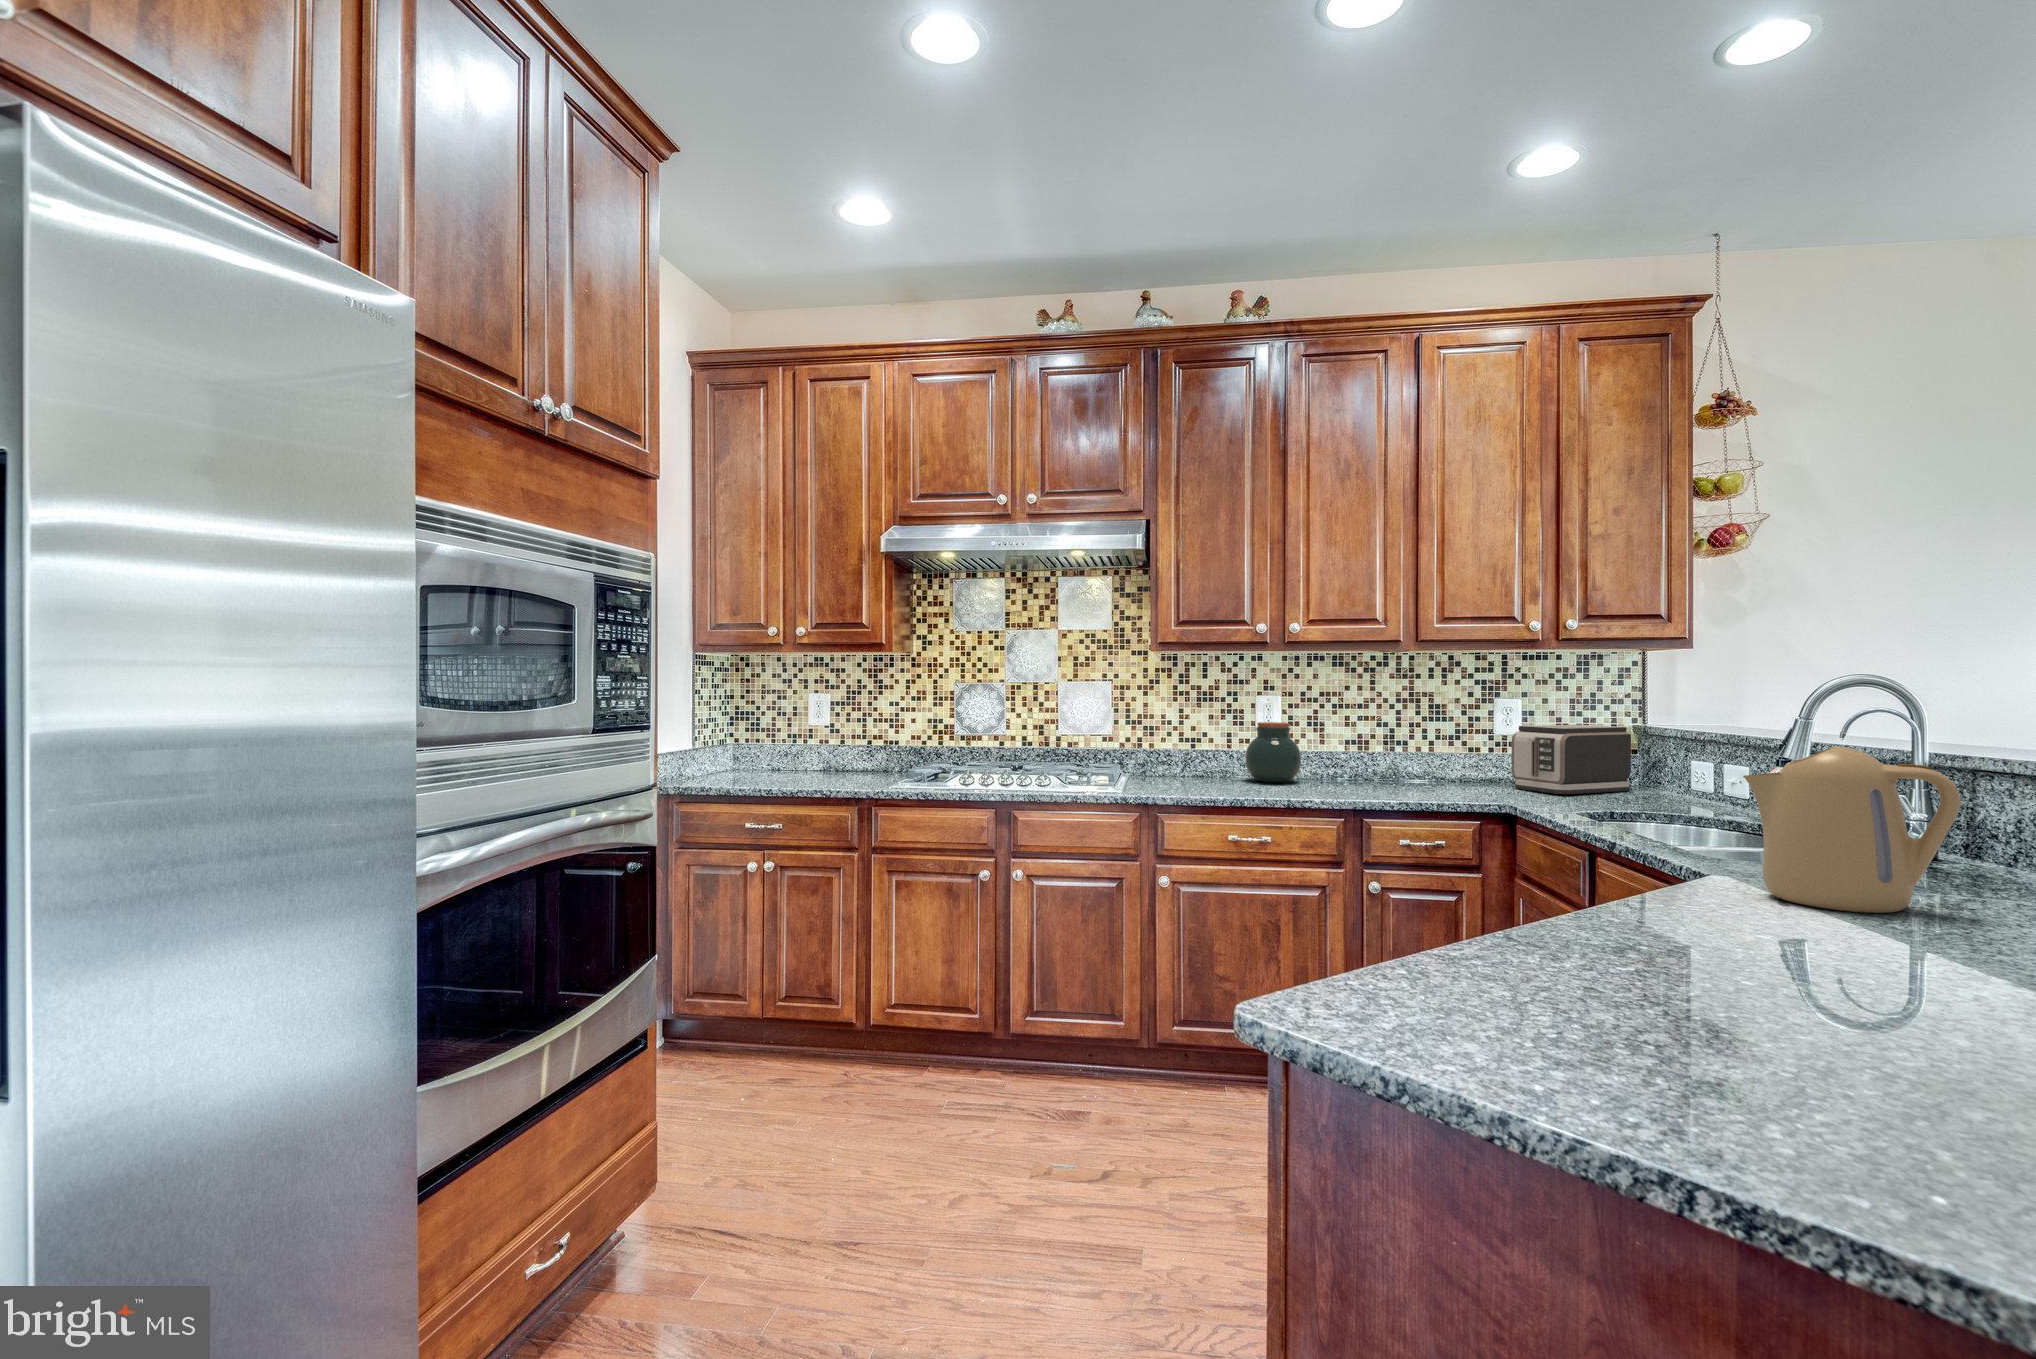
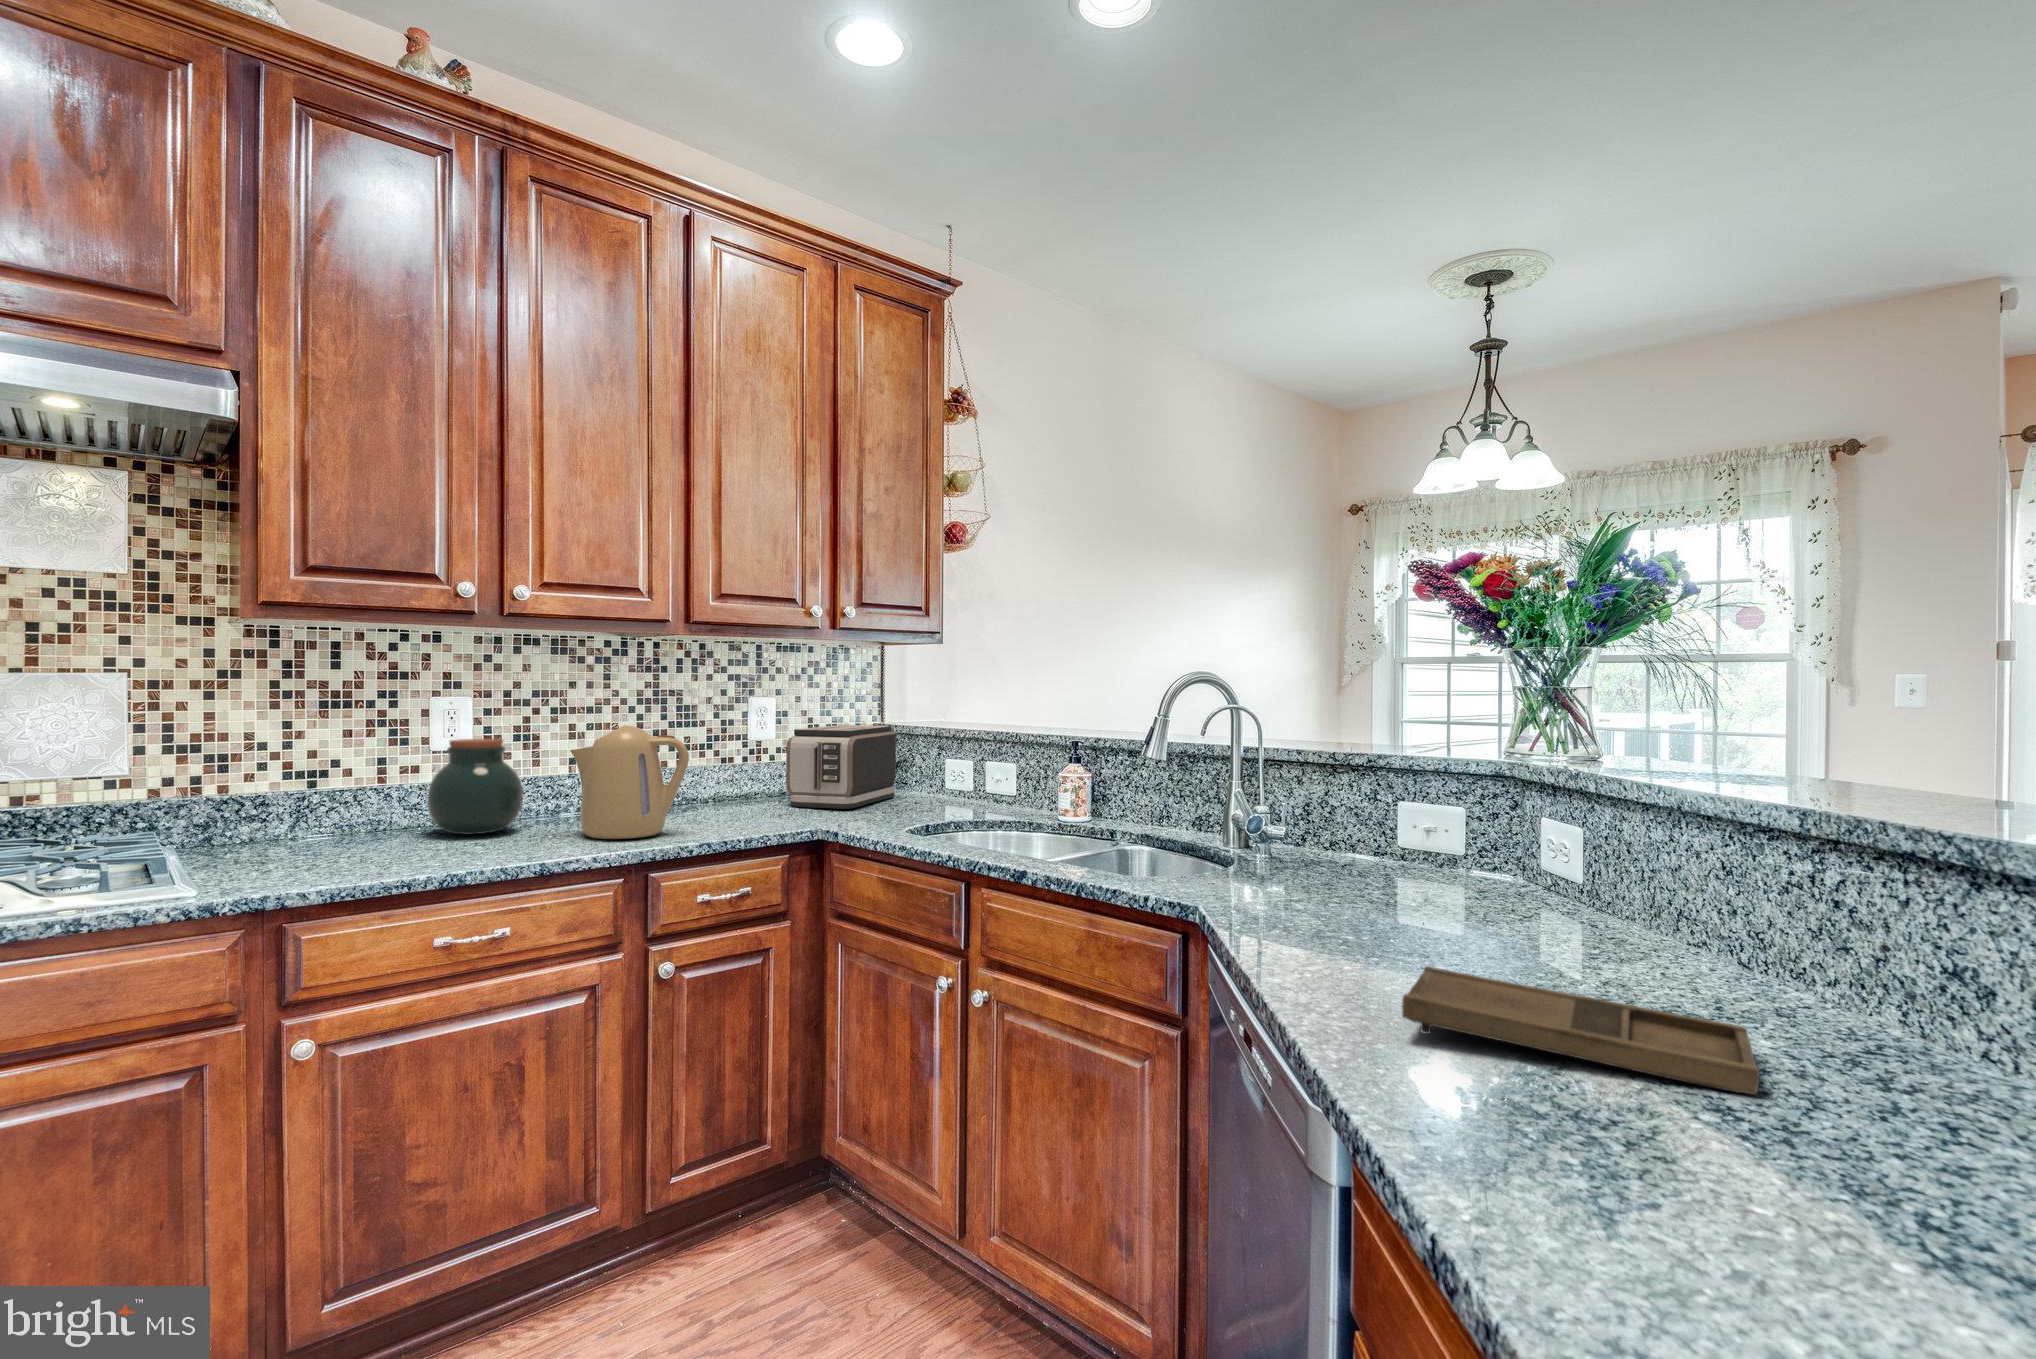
kettle: present [1743,746,1961,913] -> present [570,725,689,839]
tray: none [1604,904,1886,999] -> present [1402,966,1759,1095]

